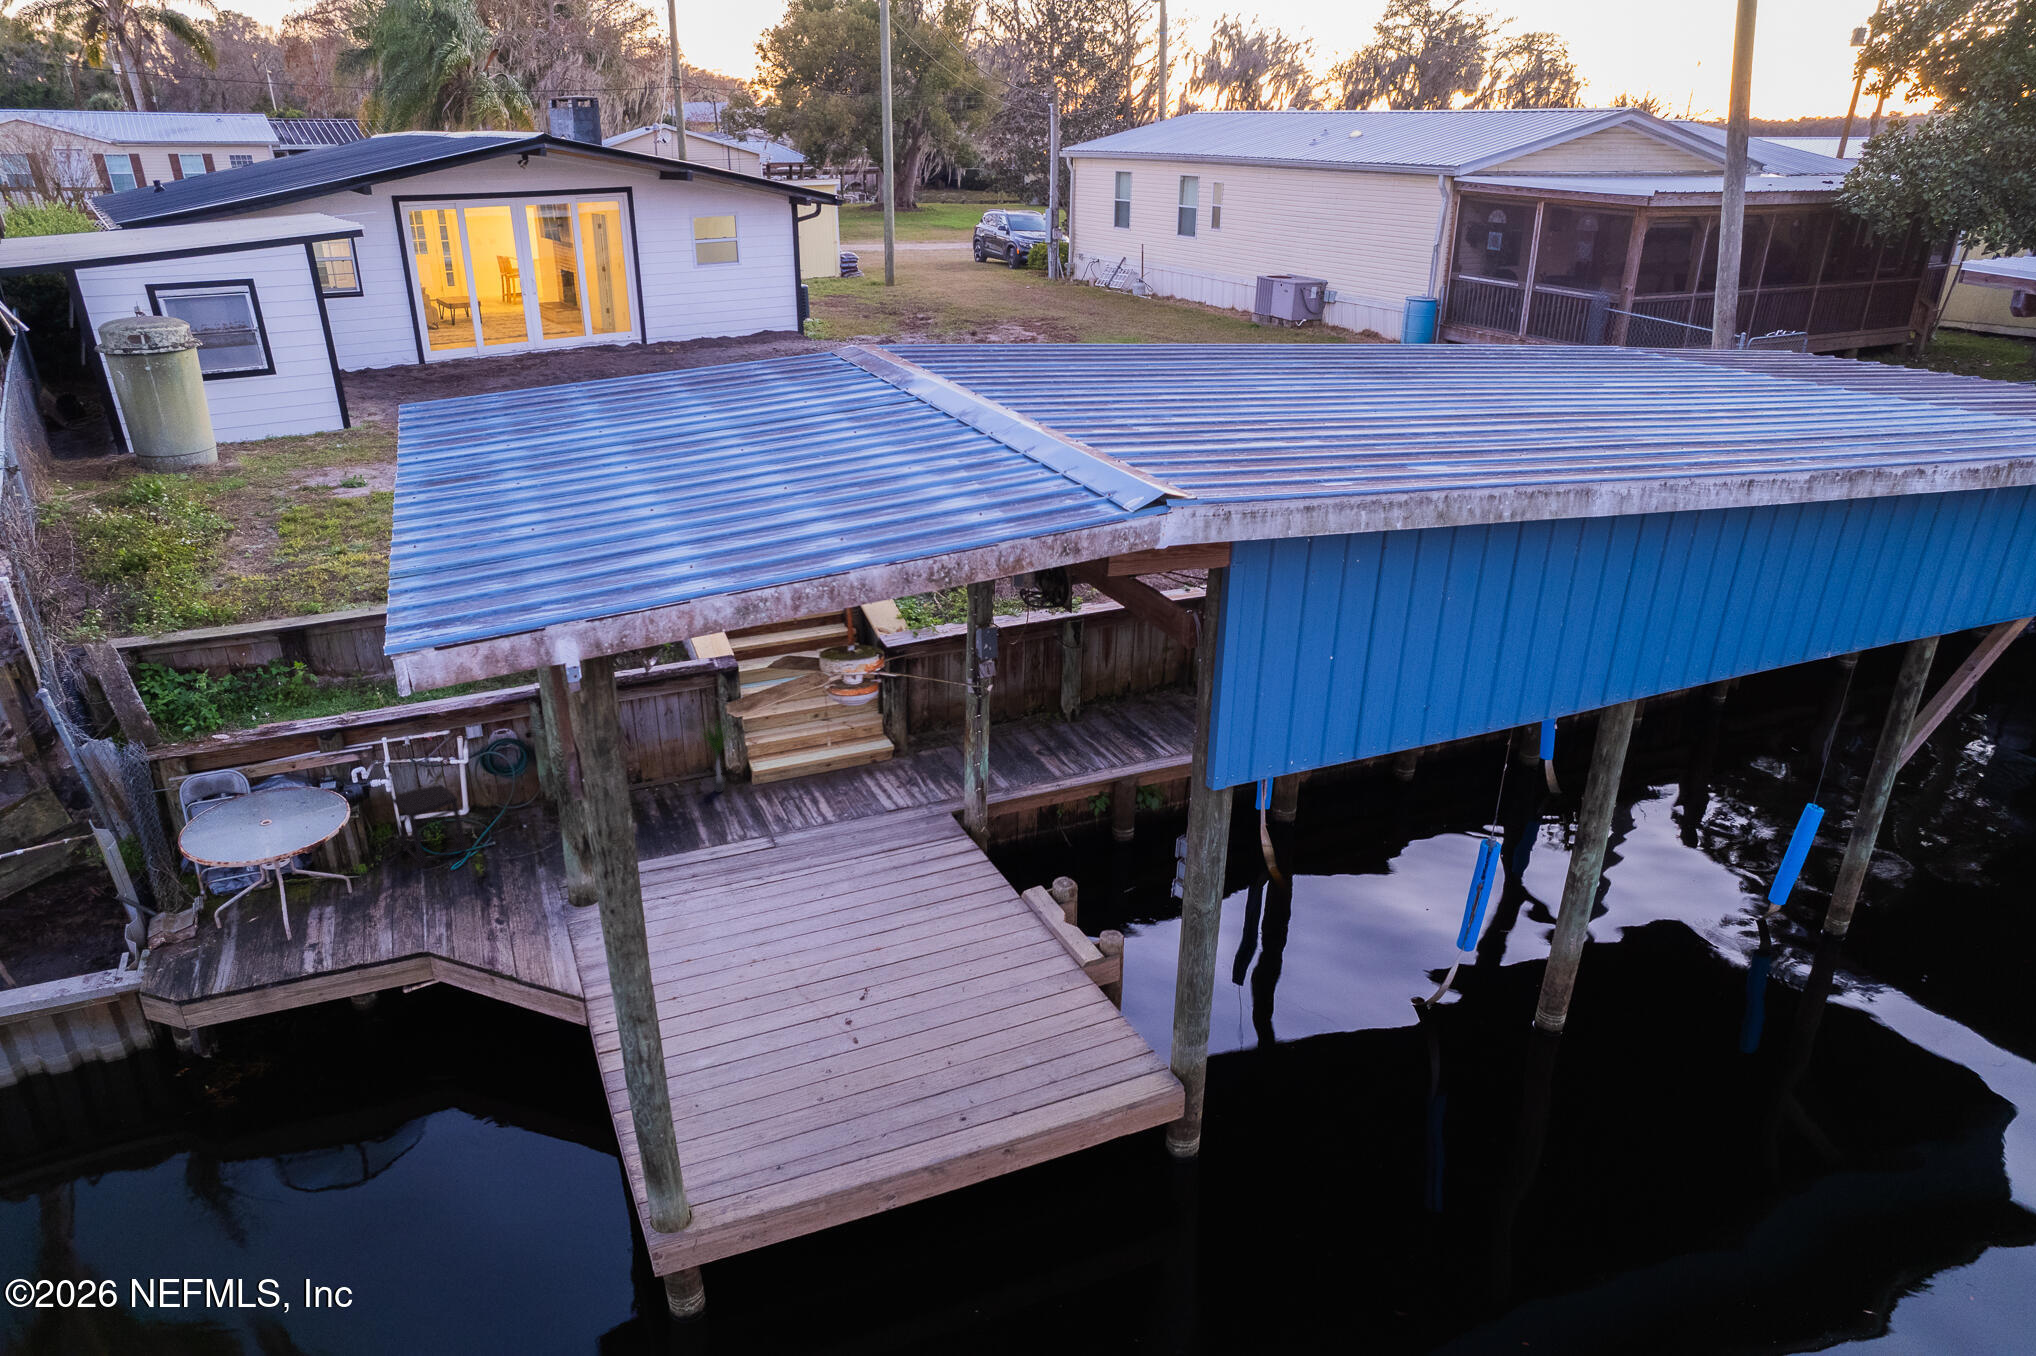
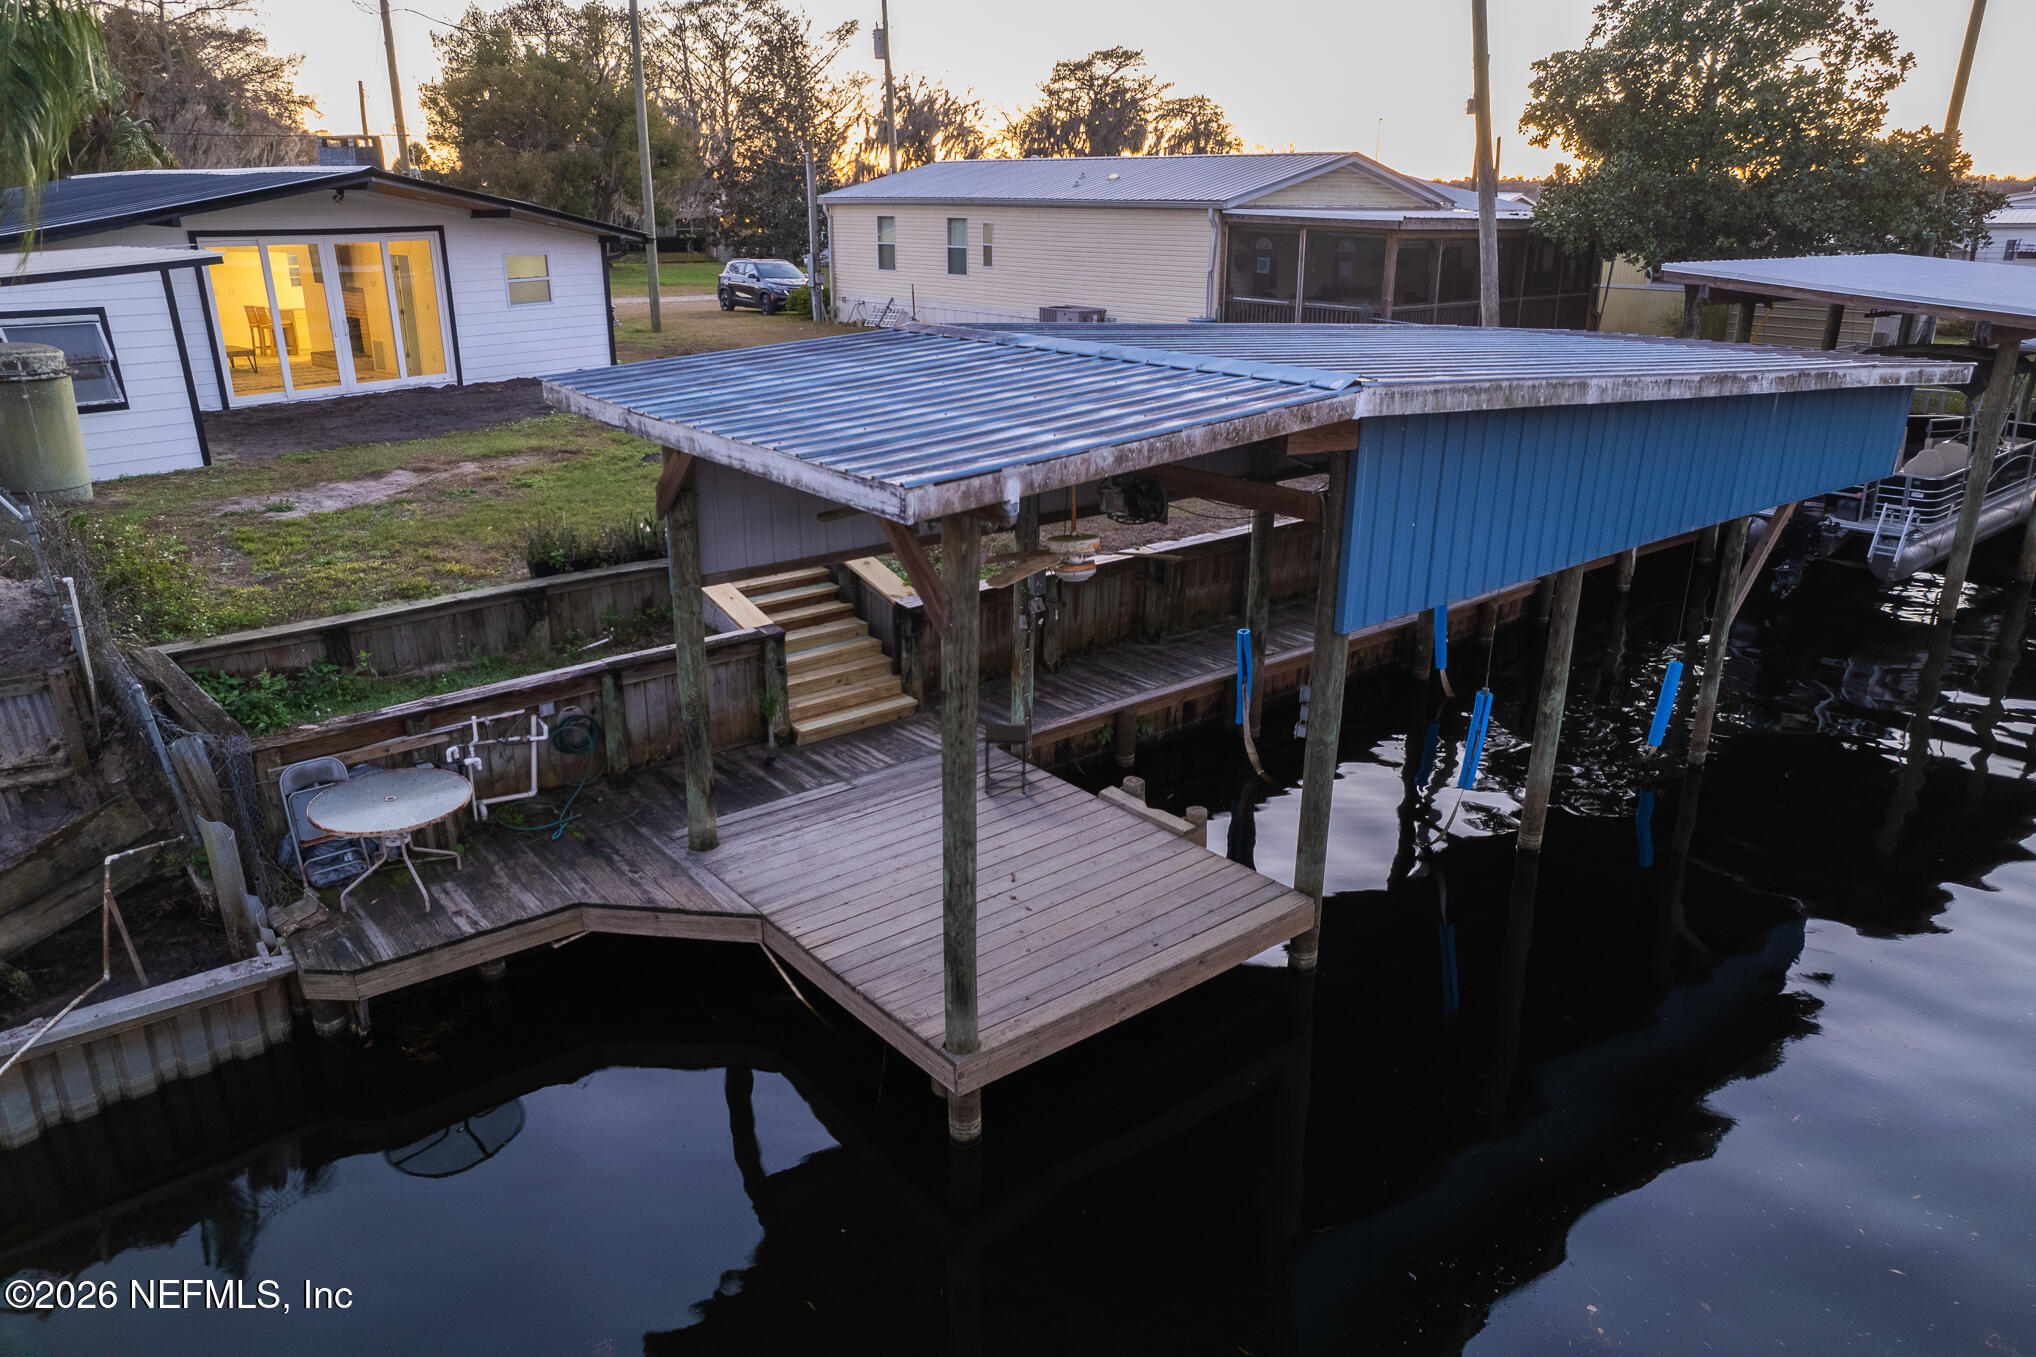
side table: present [391,785,466,867] -> present [985,724,1027,793]

